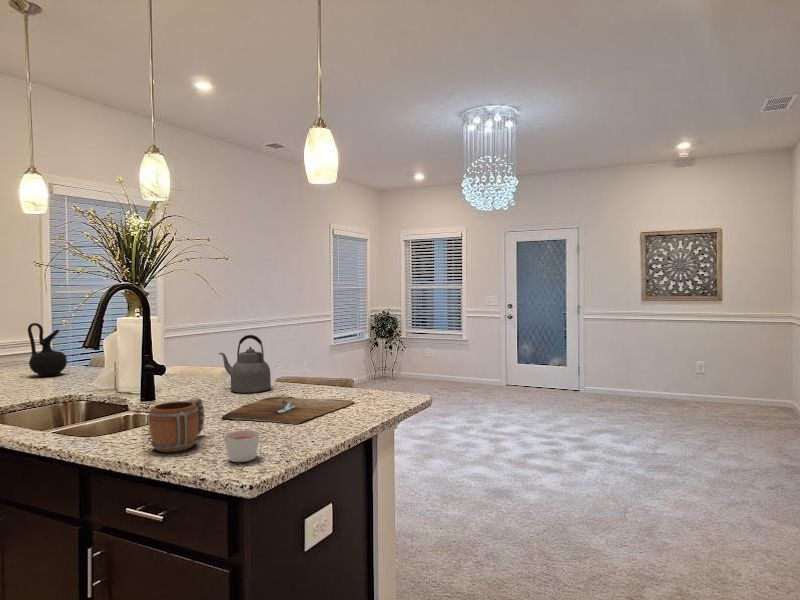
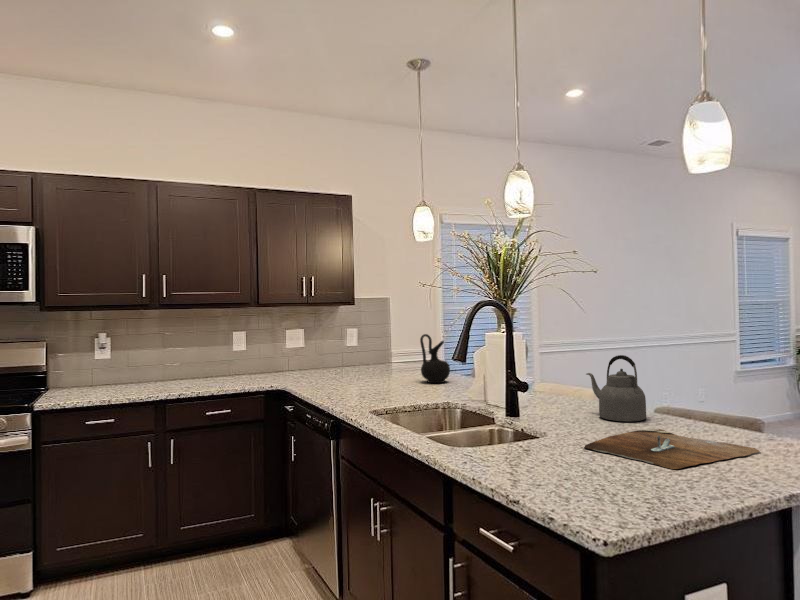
mug: present [149,397,205,452] -> none [503,422,562,479]
candle: present [224,430,260,462] -> none [579,468,622,507]

